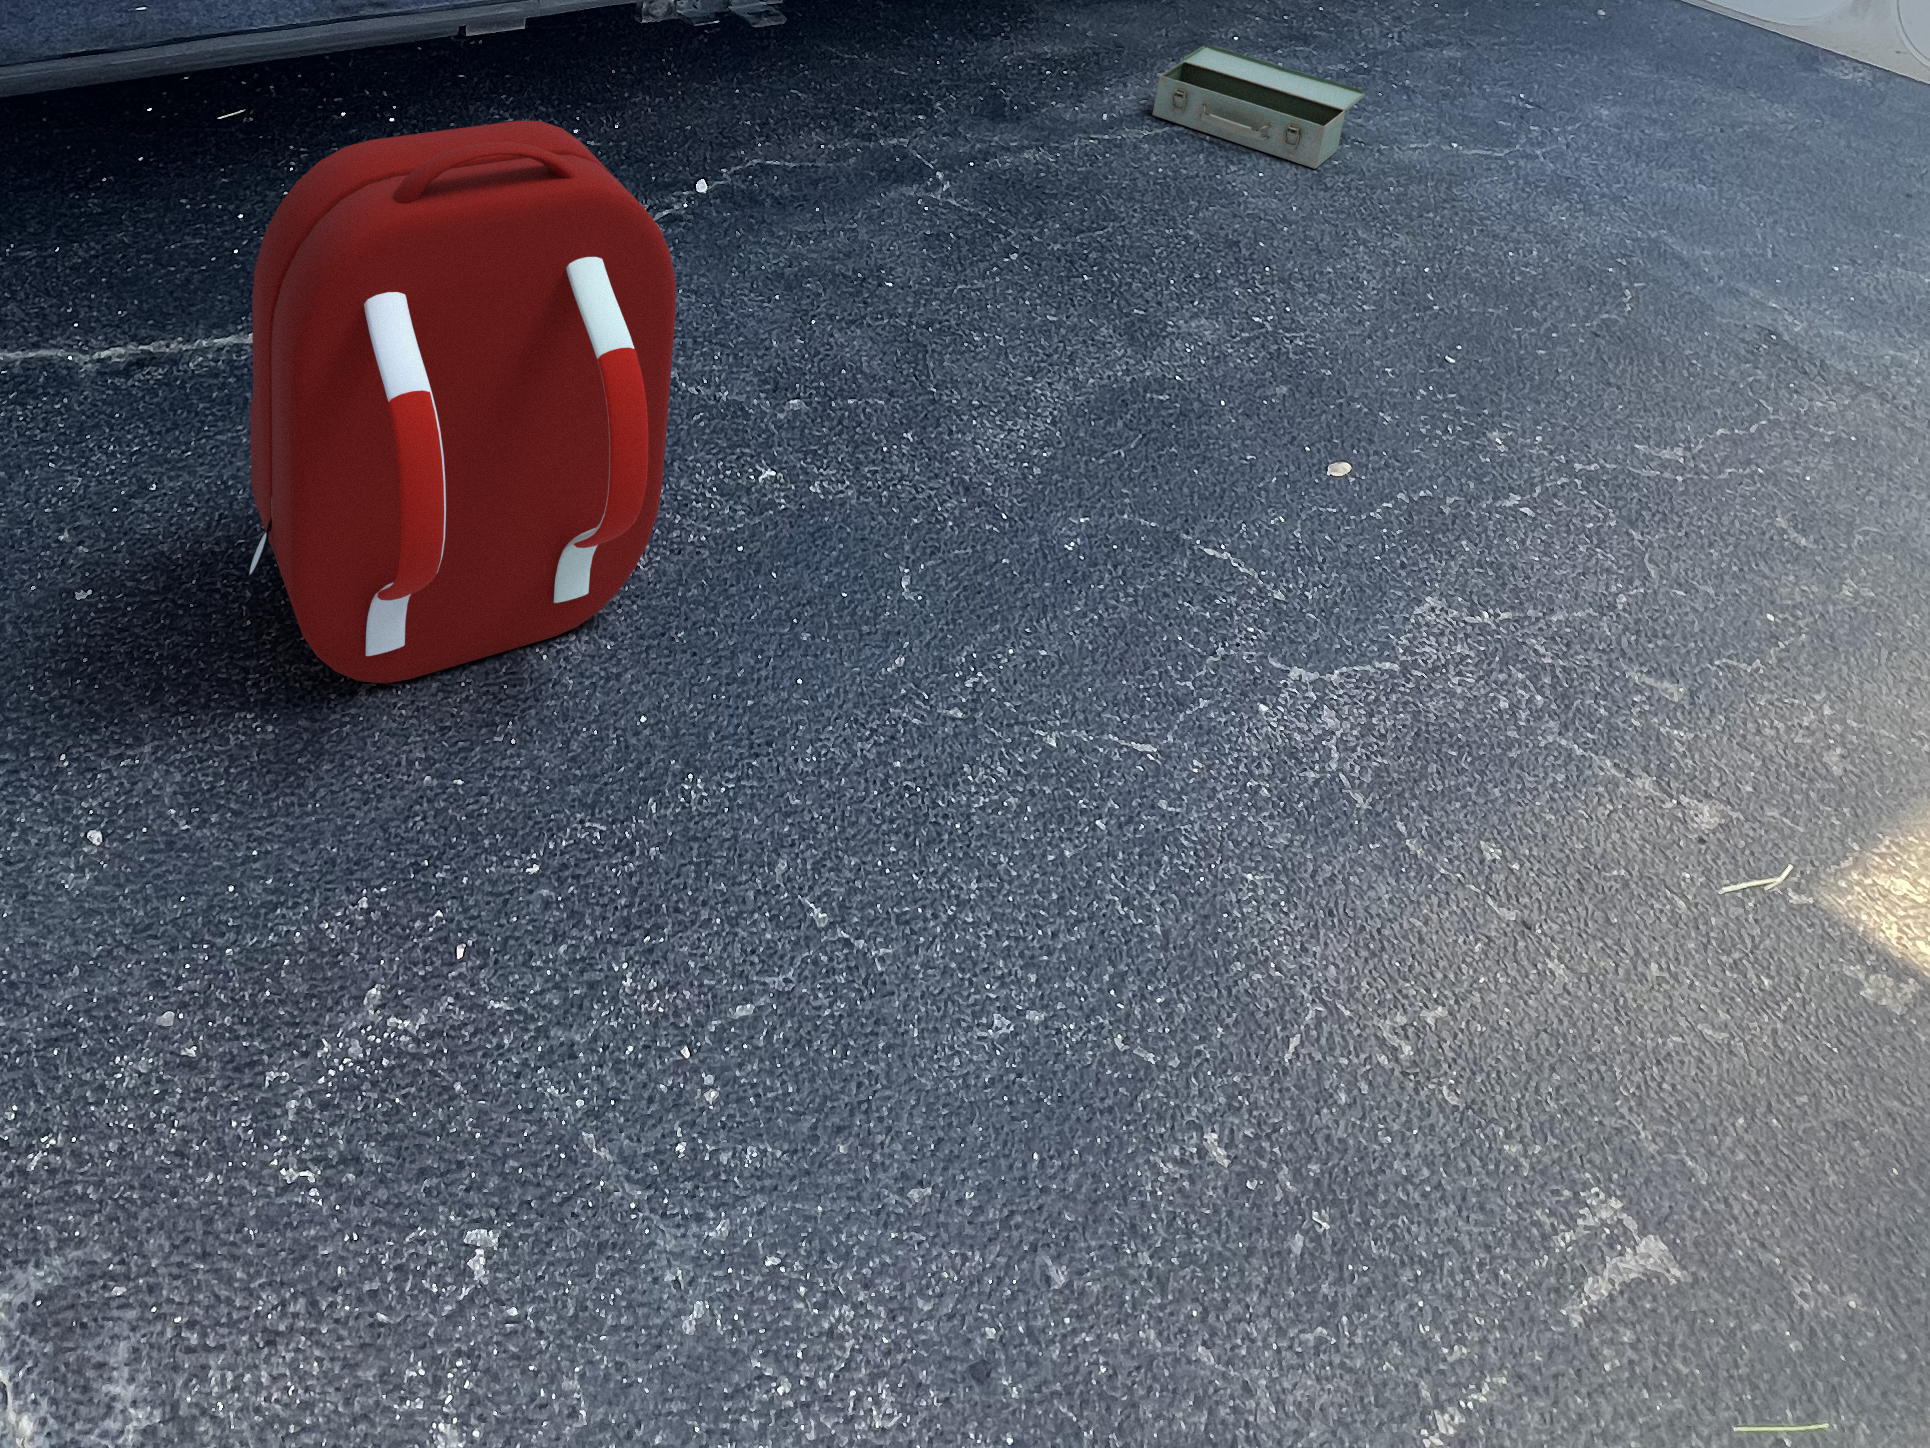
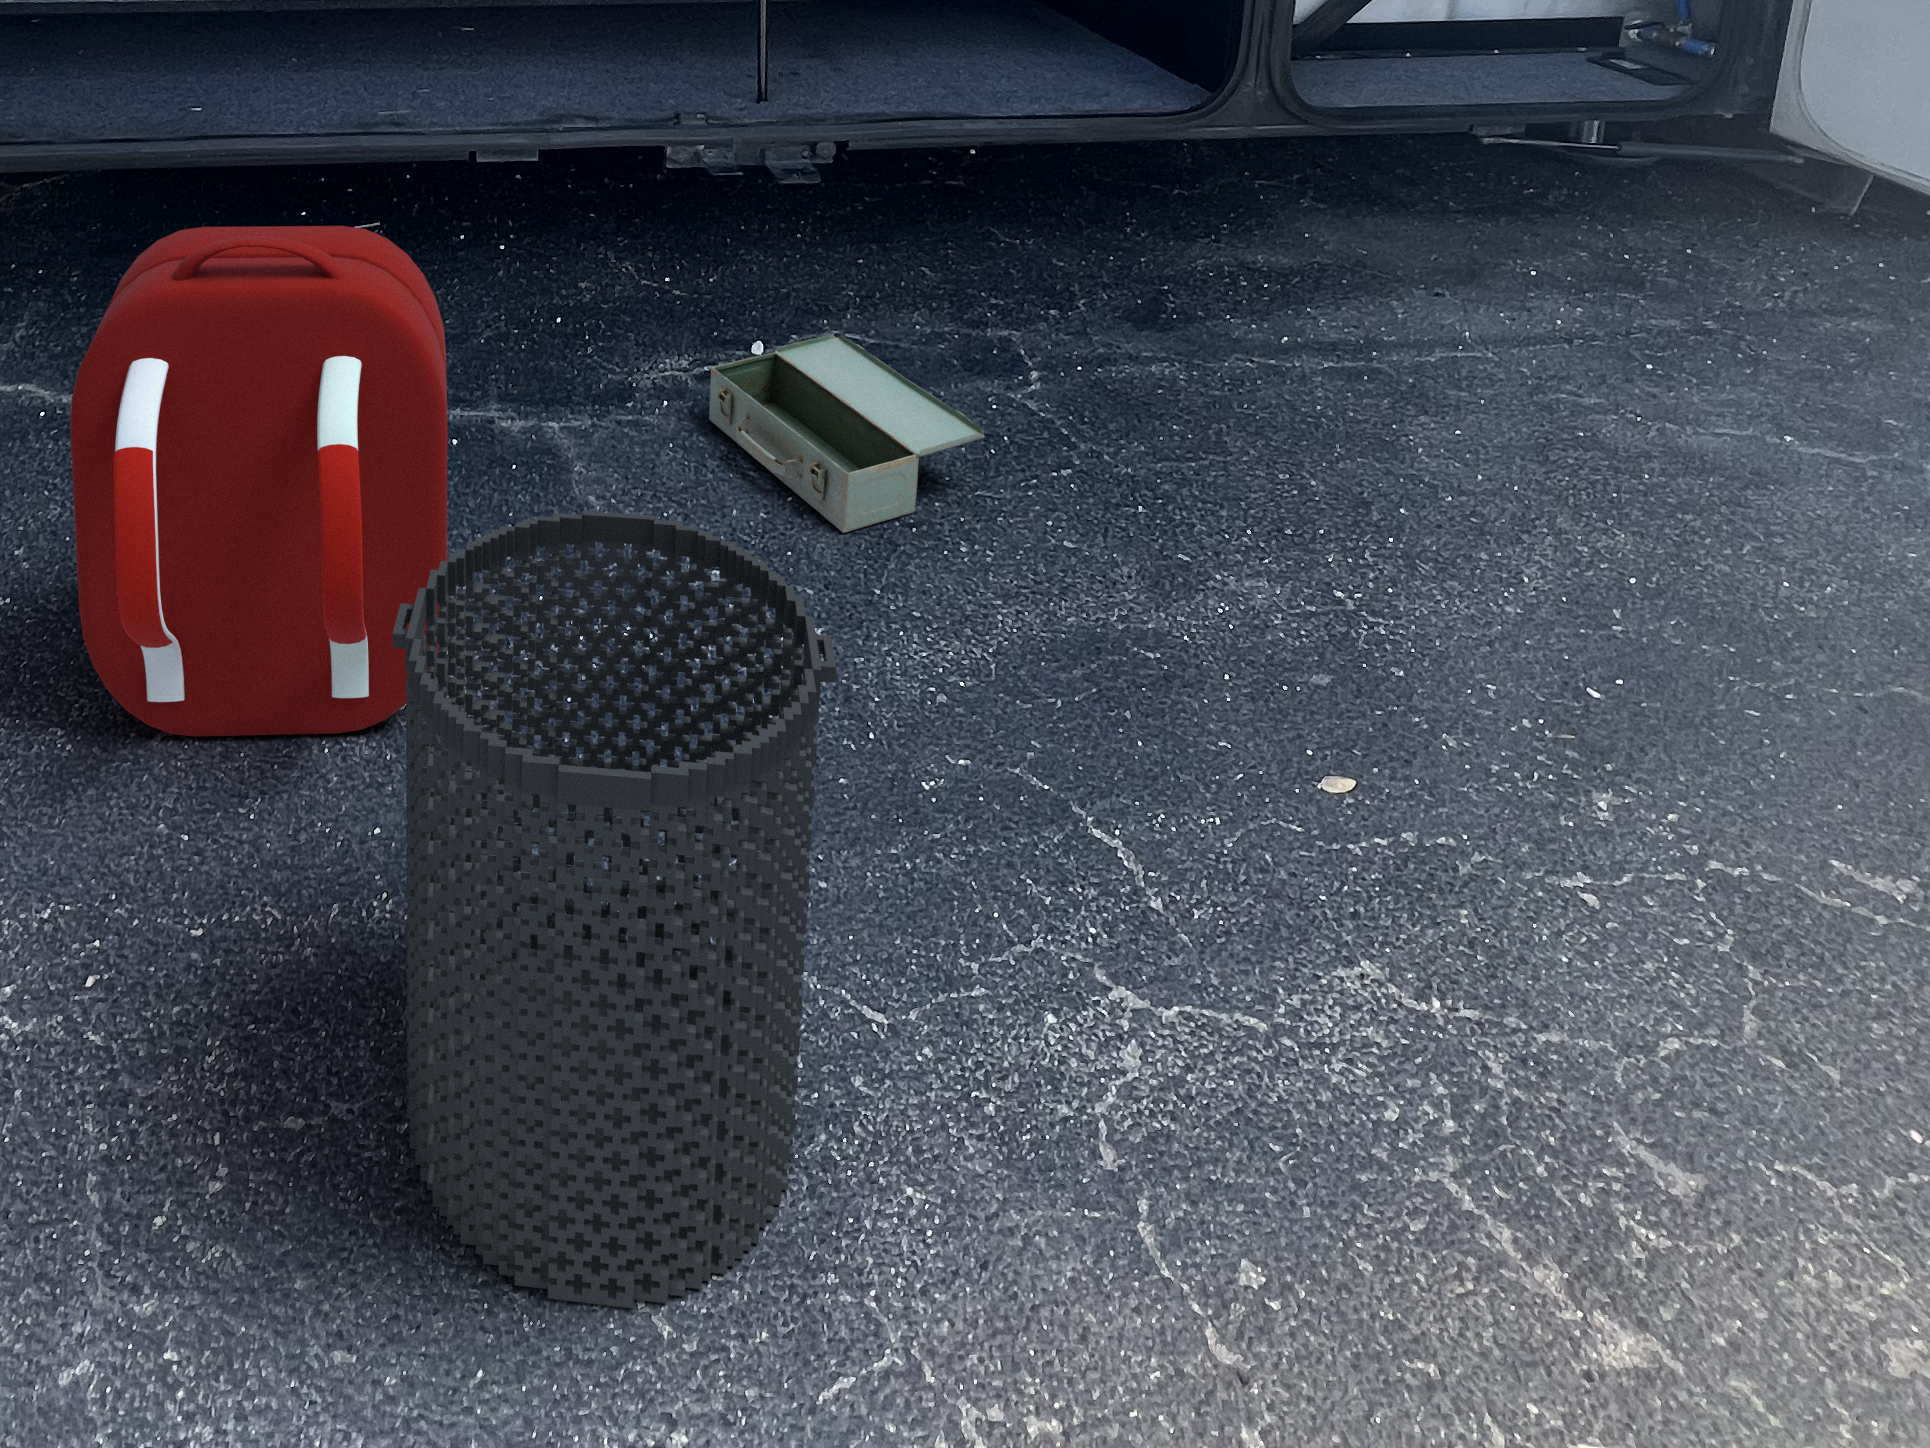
toolbox: present [1153,45,1365,169] -> present [709,334,985,533]
trash can: none [809,361,1264,1071] -> present [393,511,836,1308]

